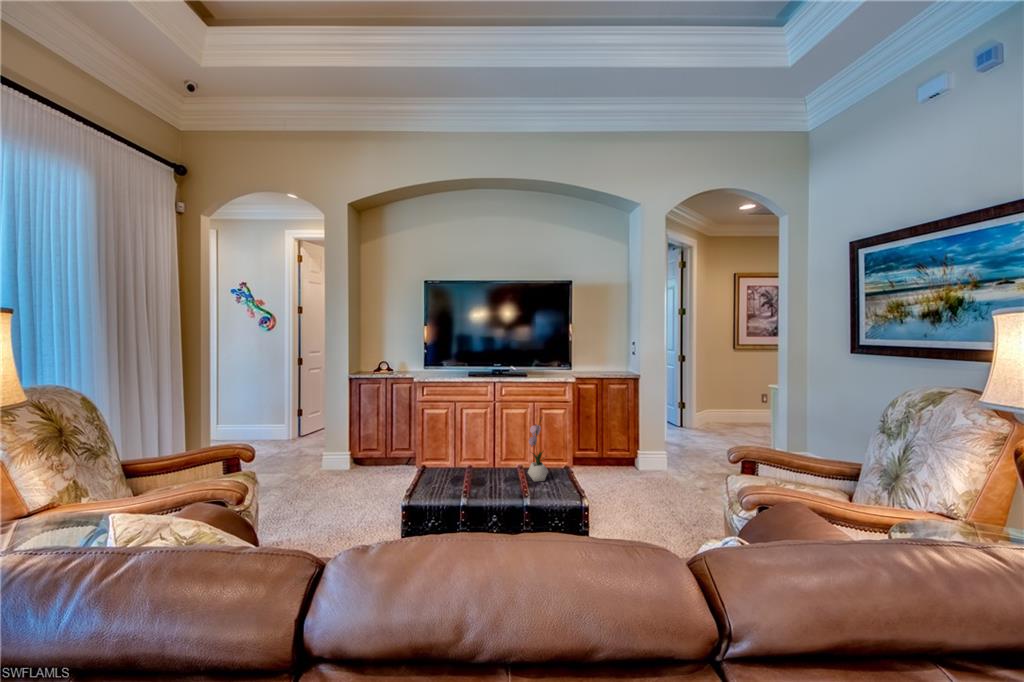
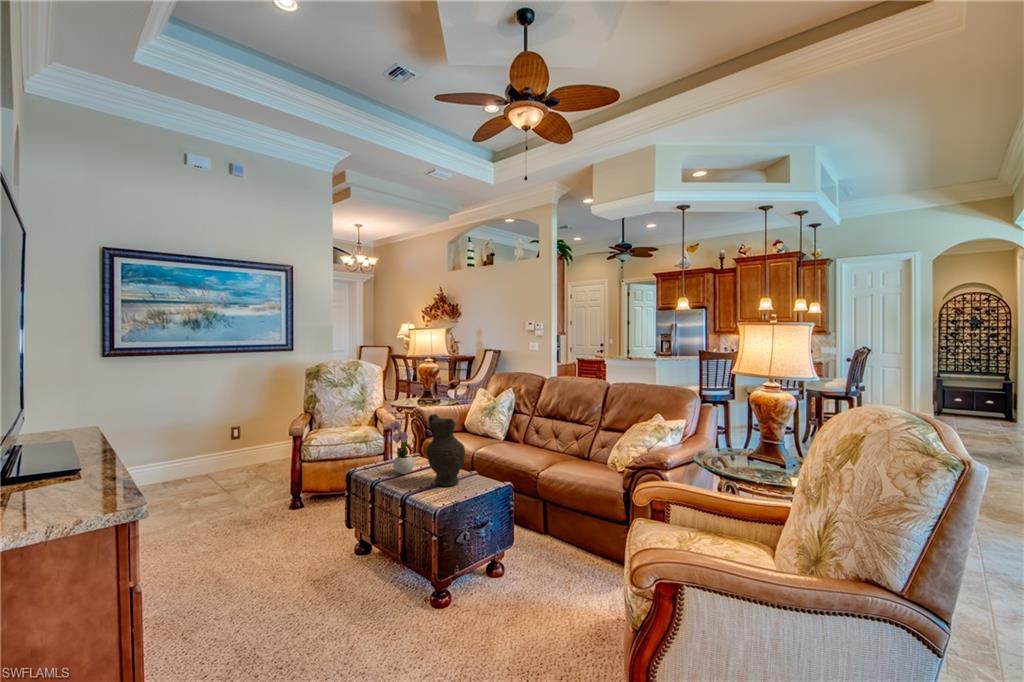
decorative vase: none [462,421,507,487] -> present [427,414,465,486]

